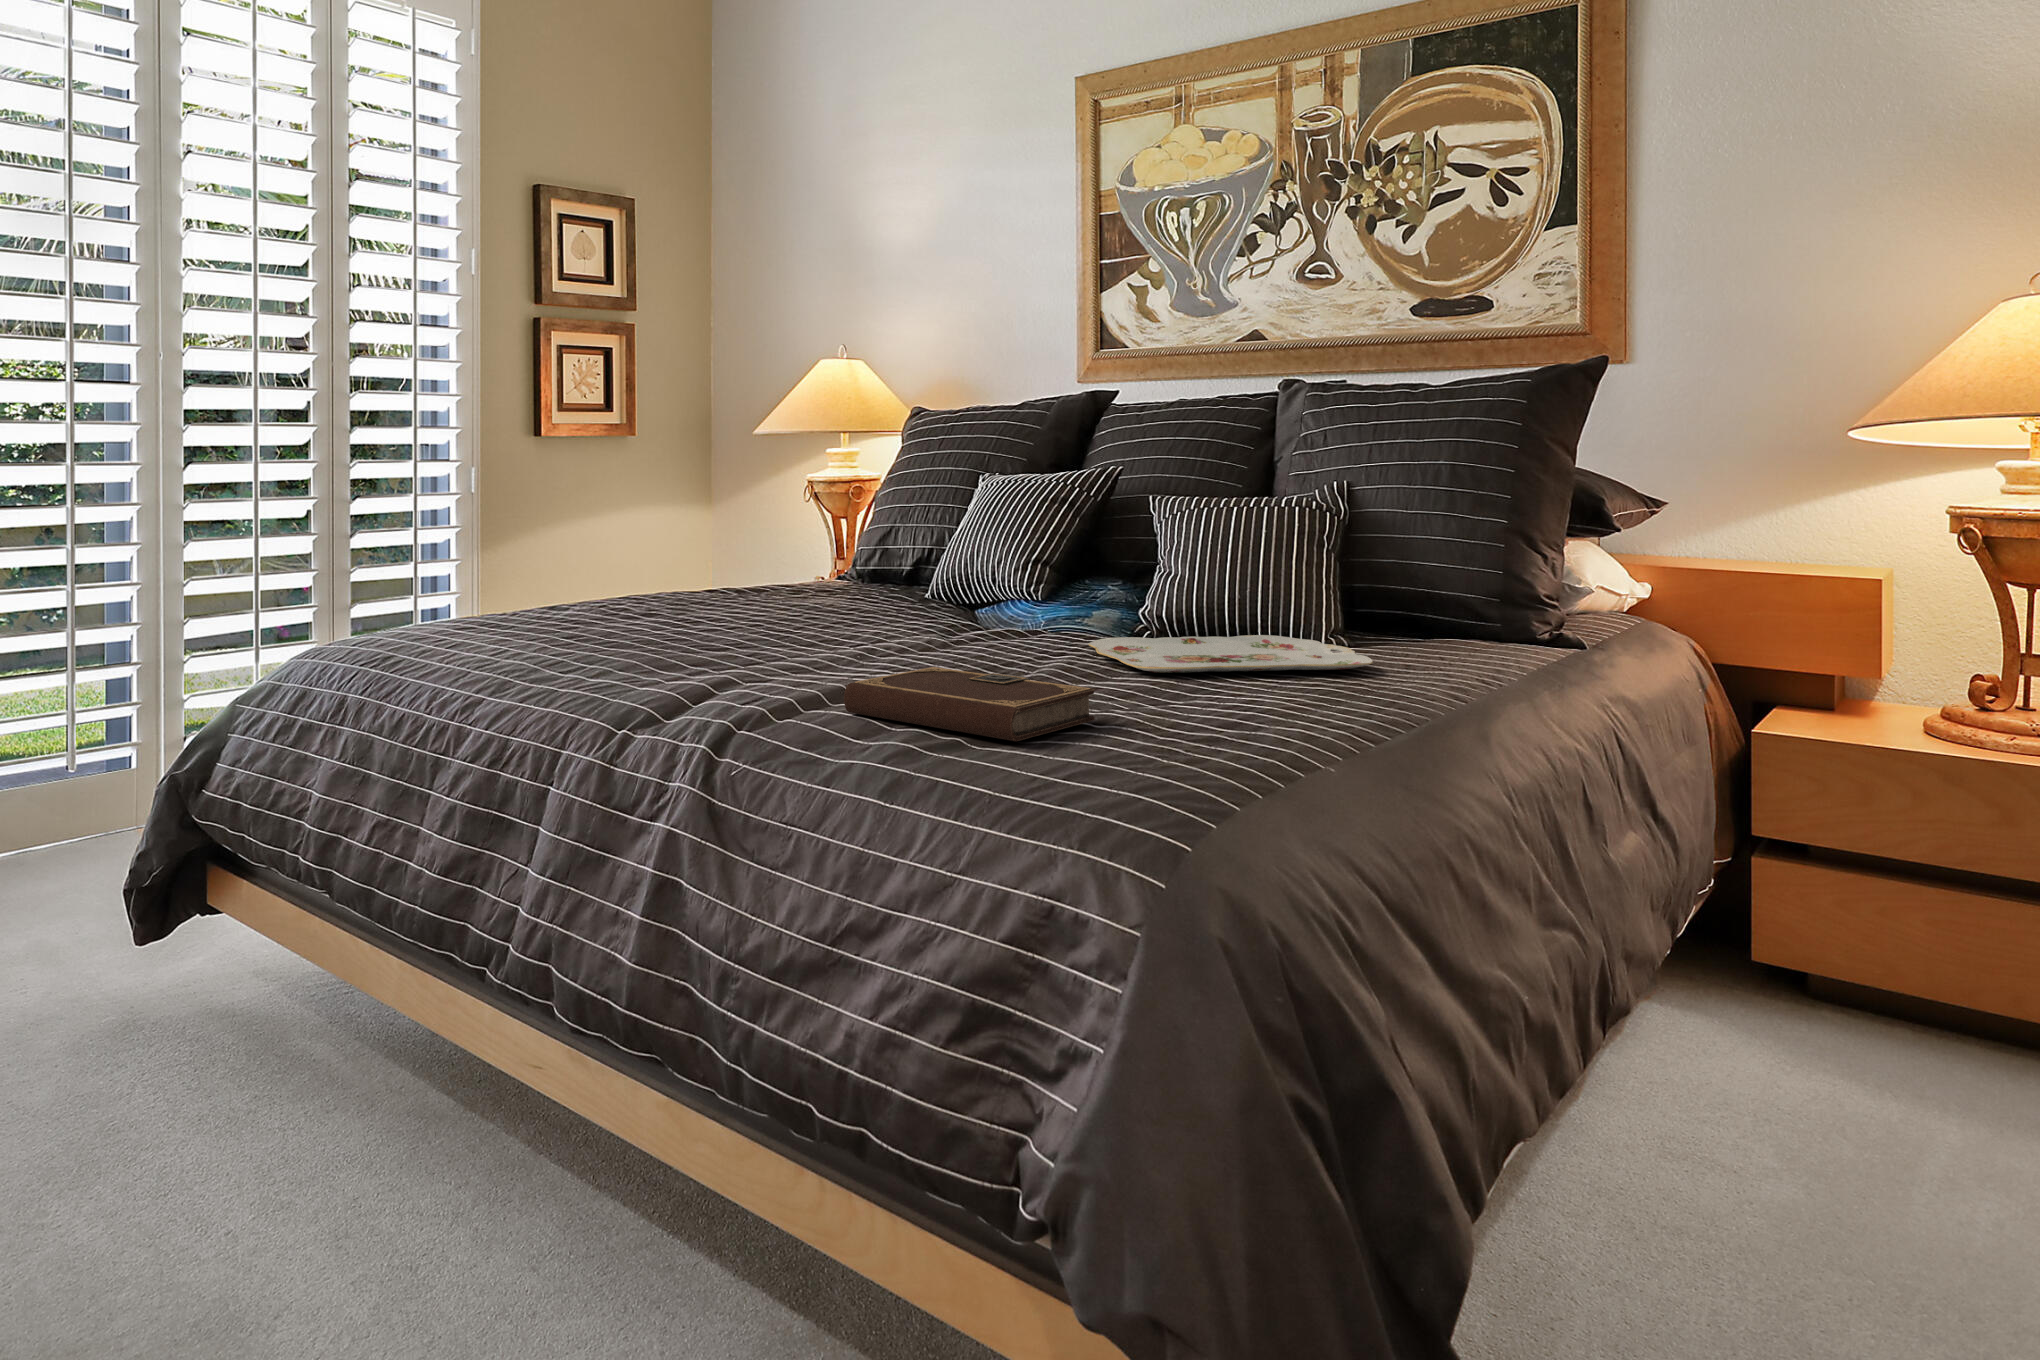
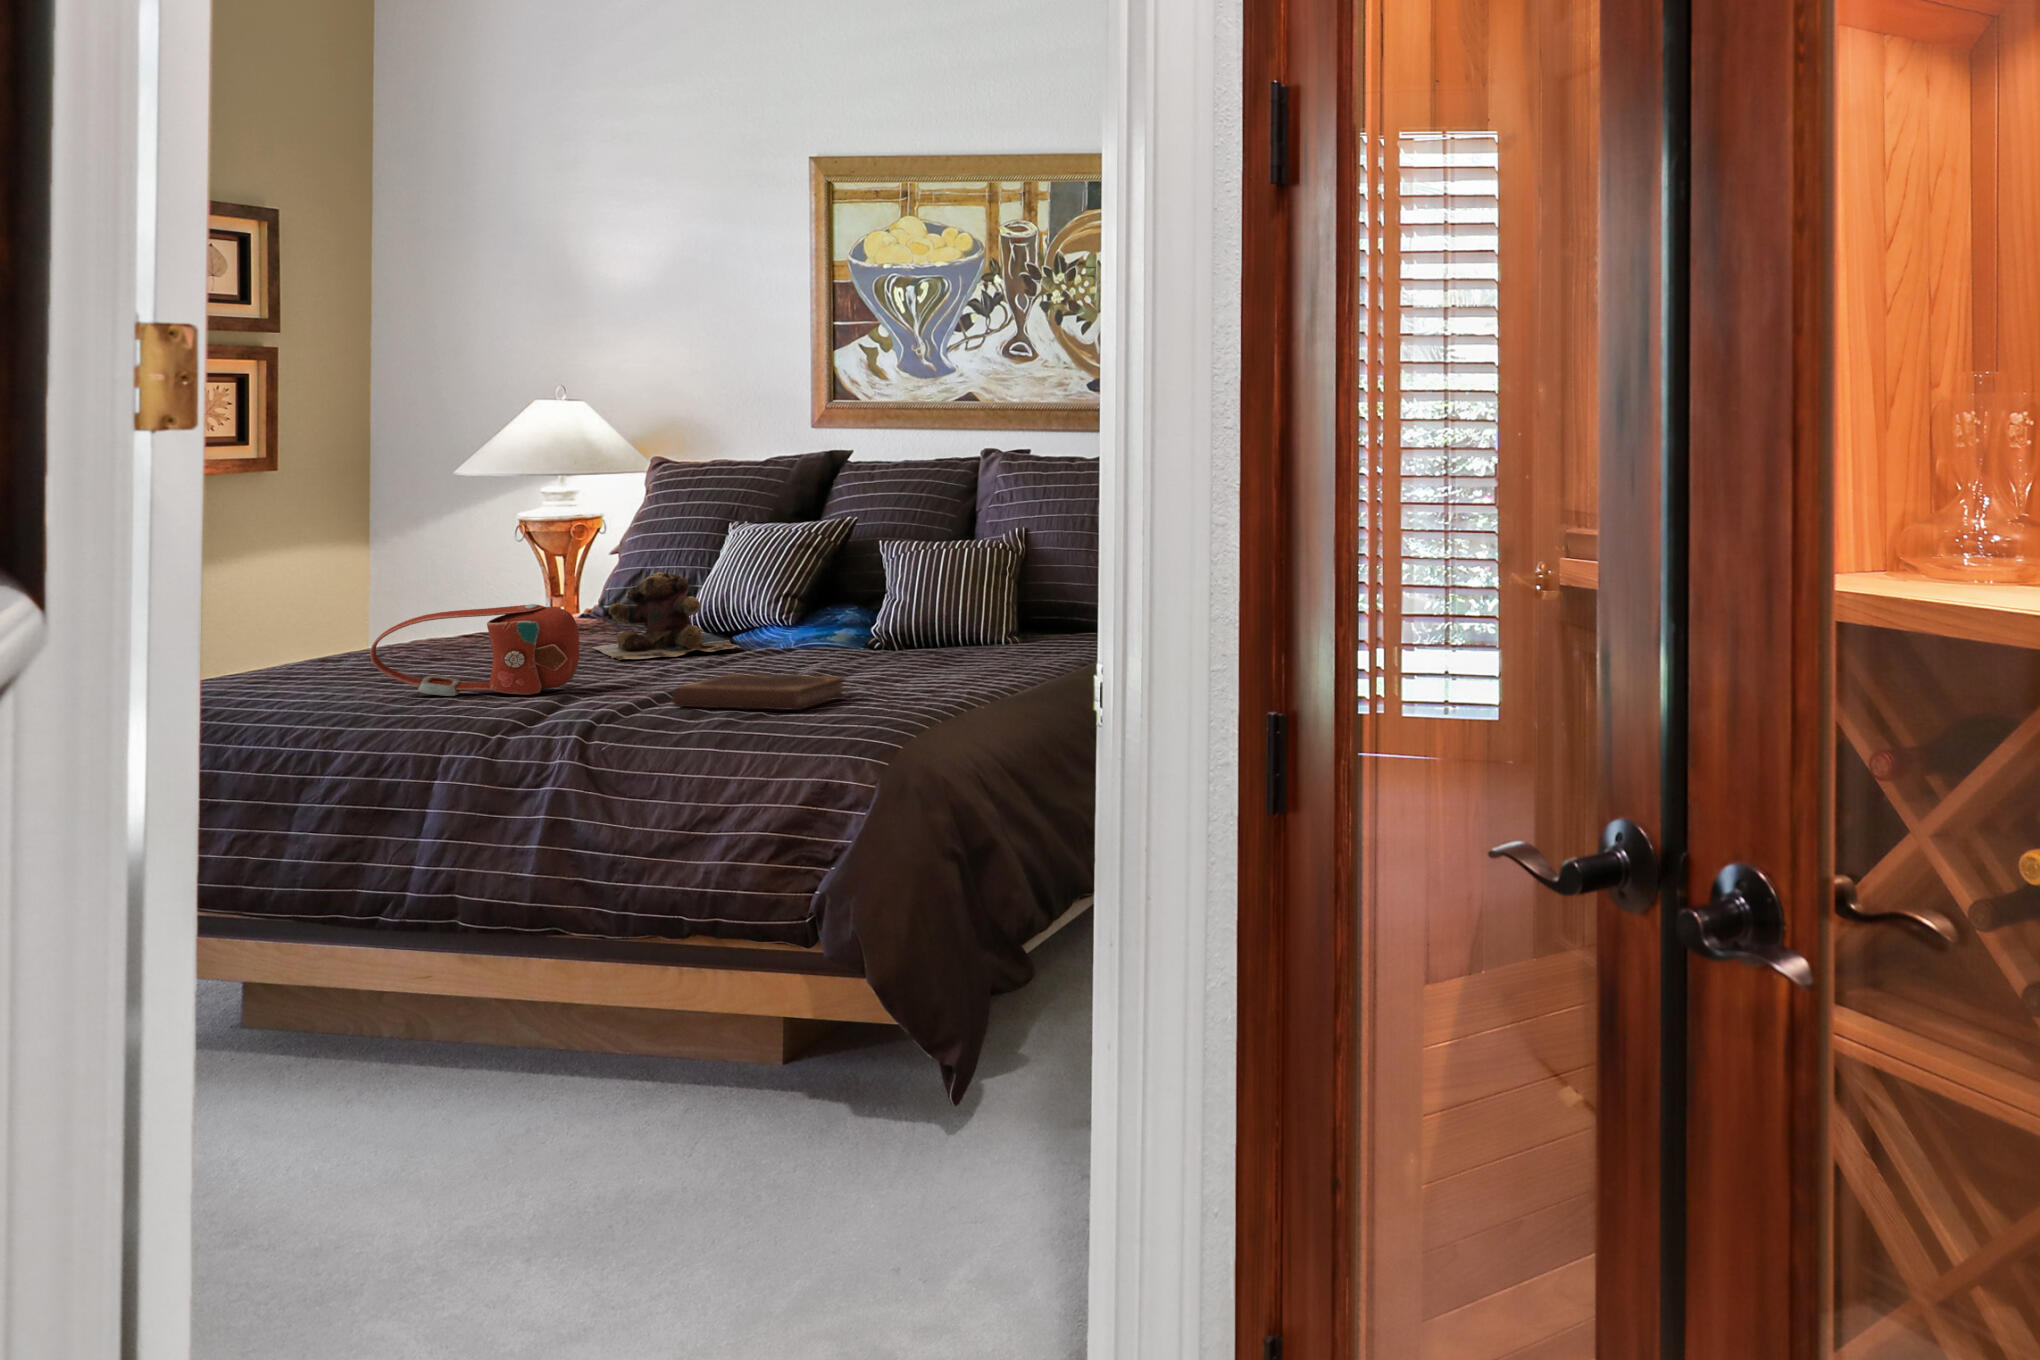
teddy bear: none [816,524,976,631] -> present [593,572,740,660]
handbag: none [530,551,756,672] -> present [370,604,579,696]
serving tray: present [1088,635,1373,673] -> none [834,640,1030,669]

